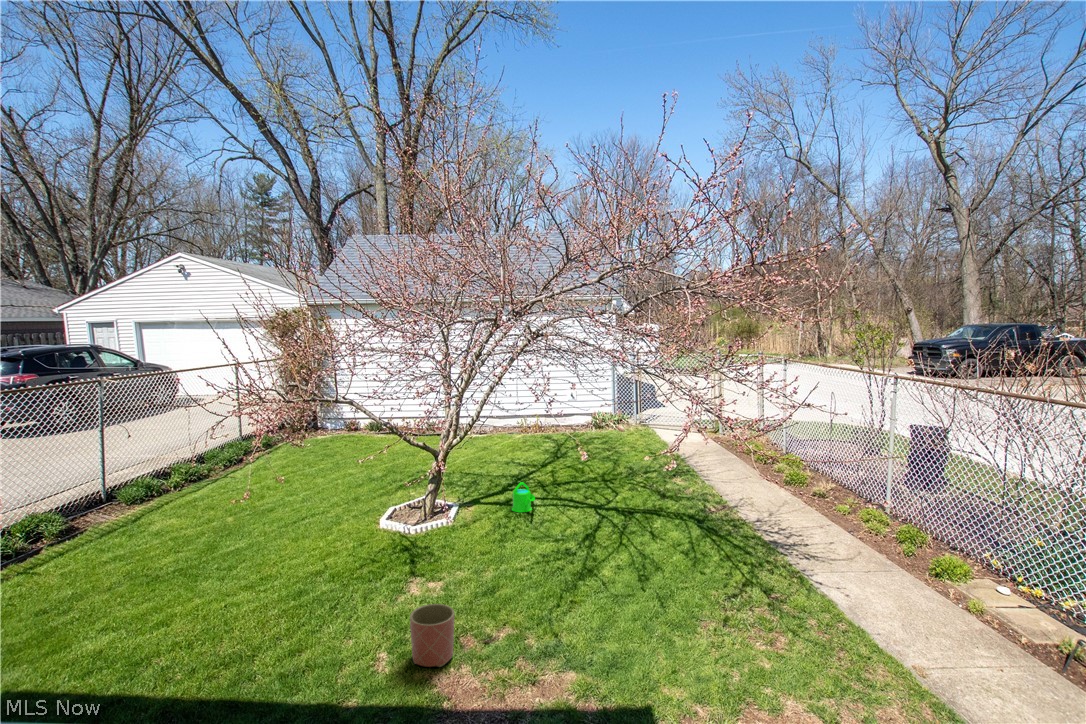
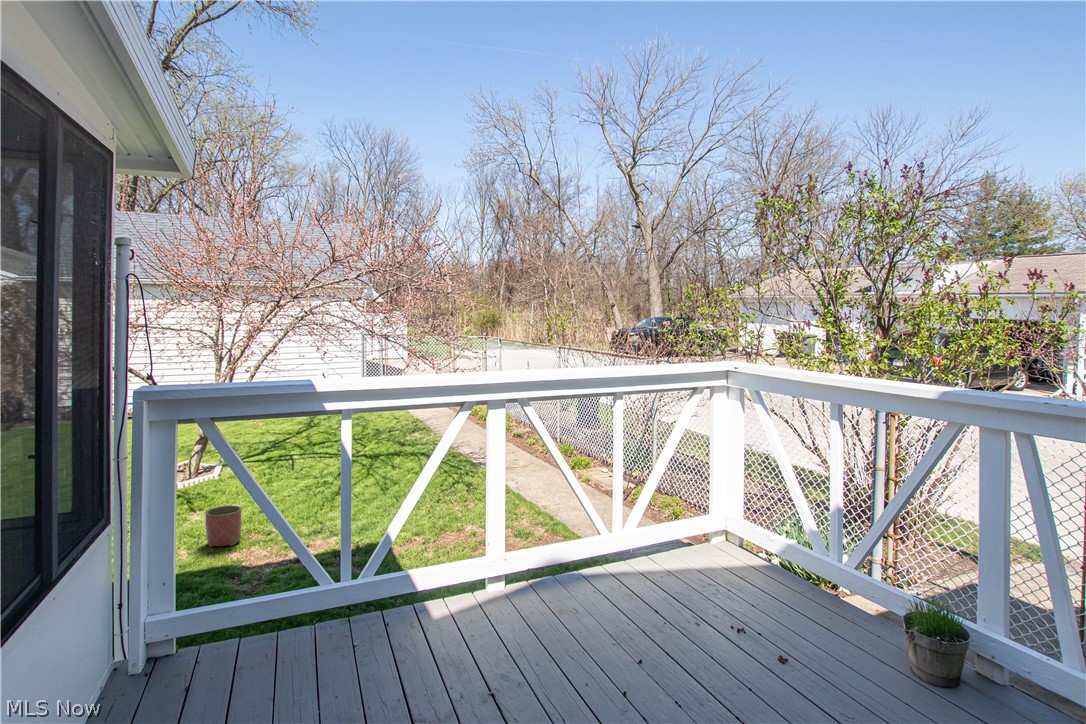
watering can: present [512,482,535,512] -> none [273,439,295,464]

